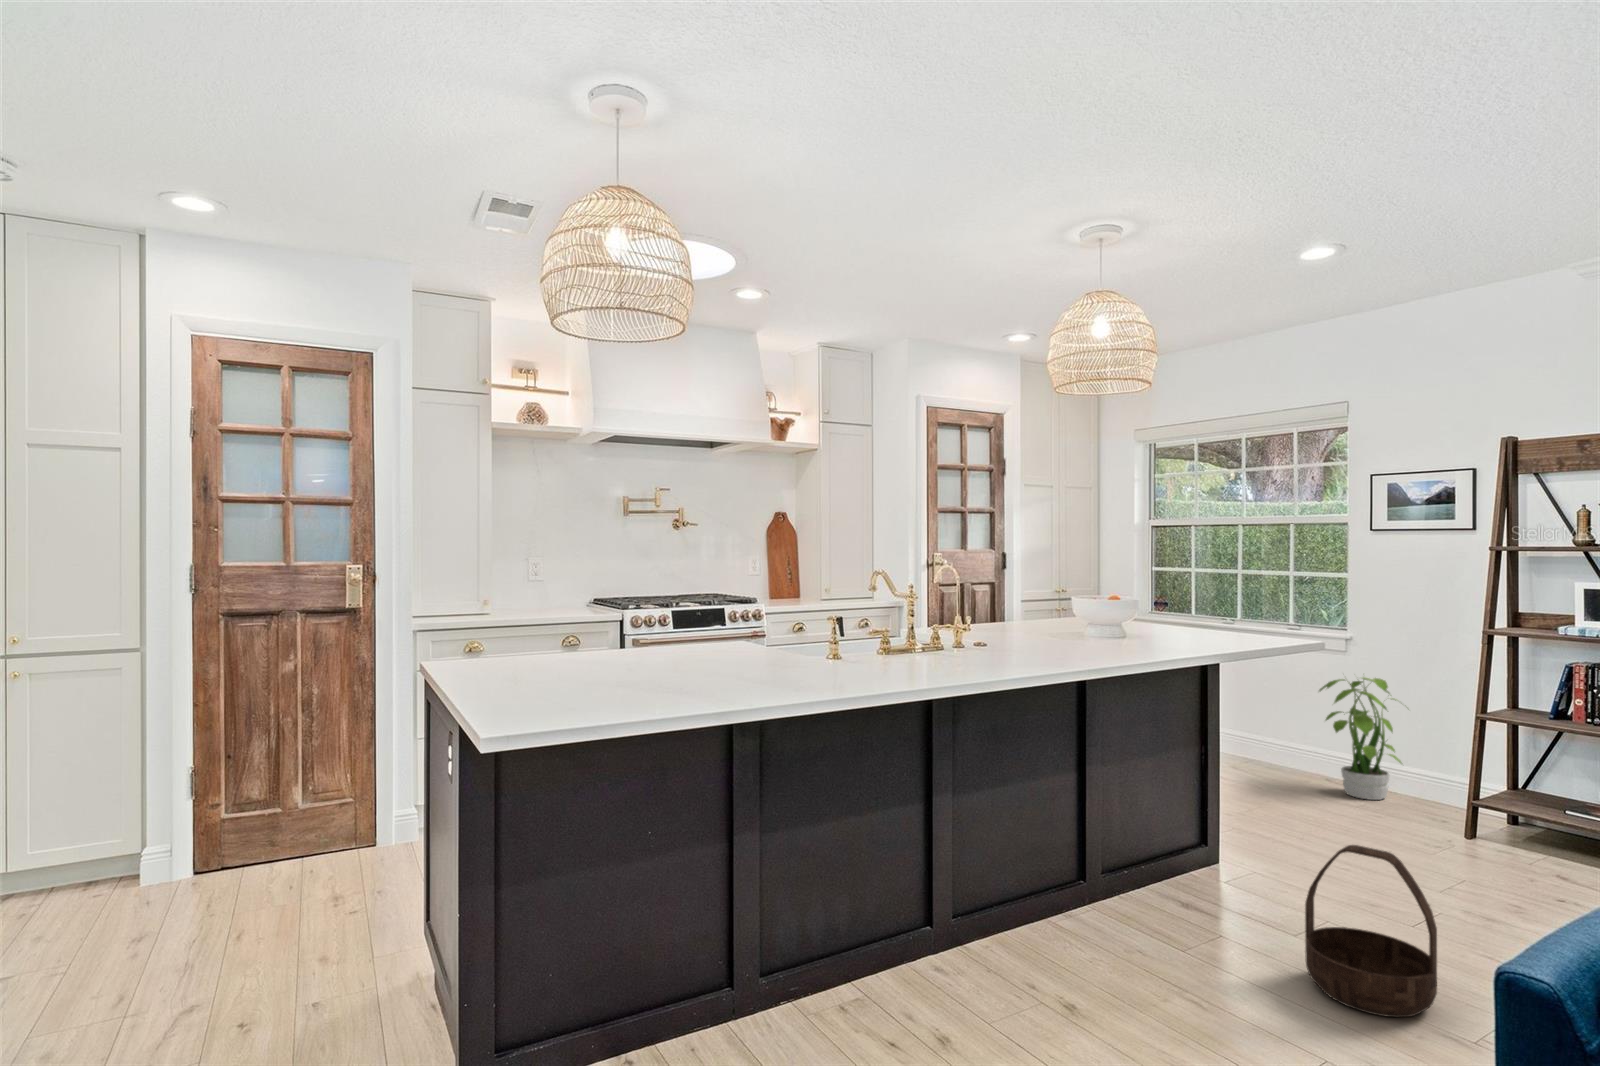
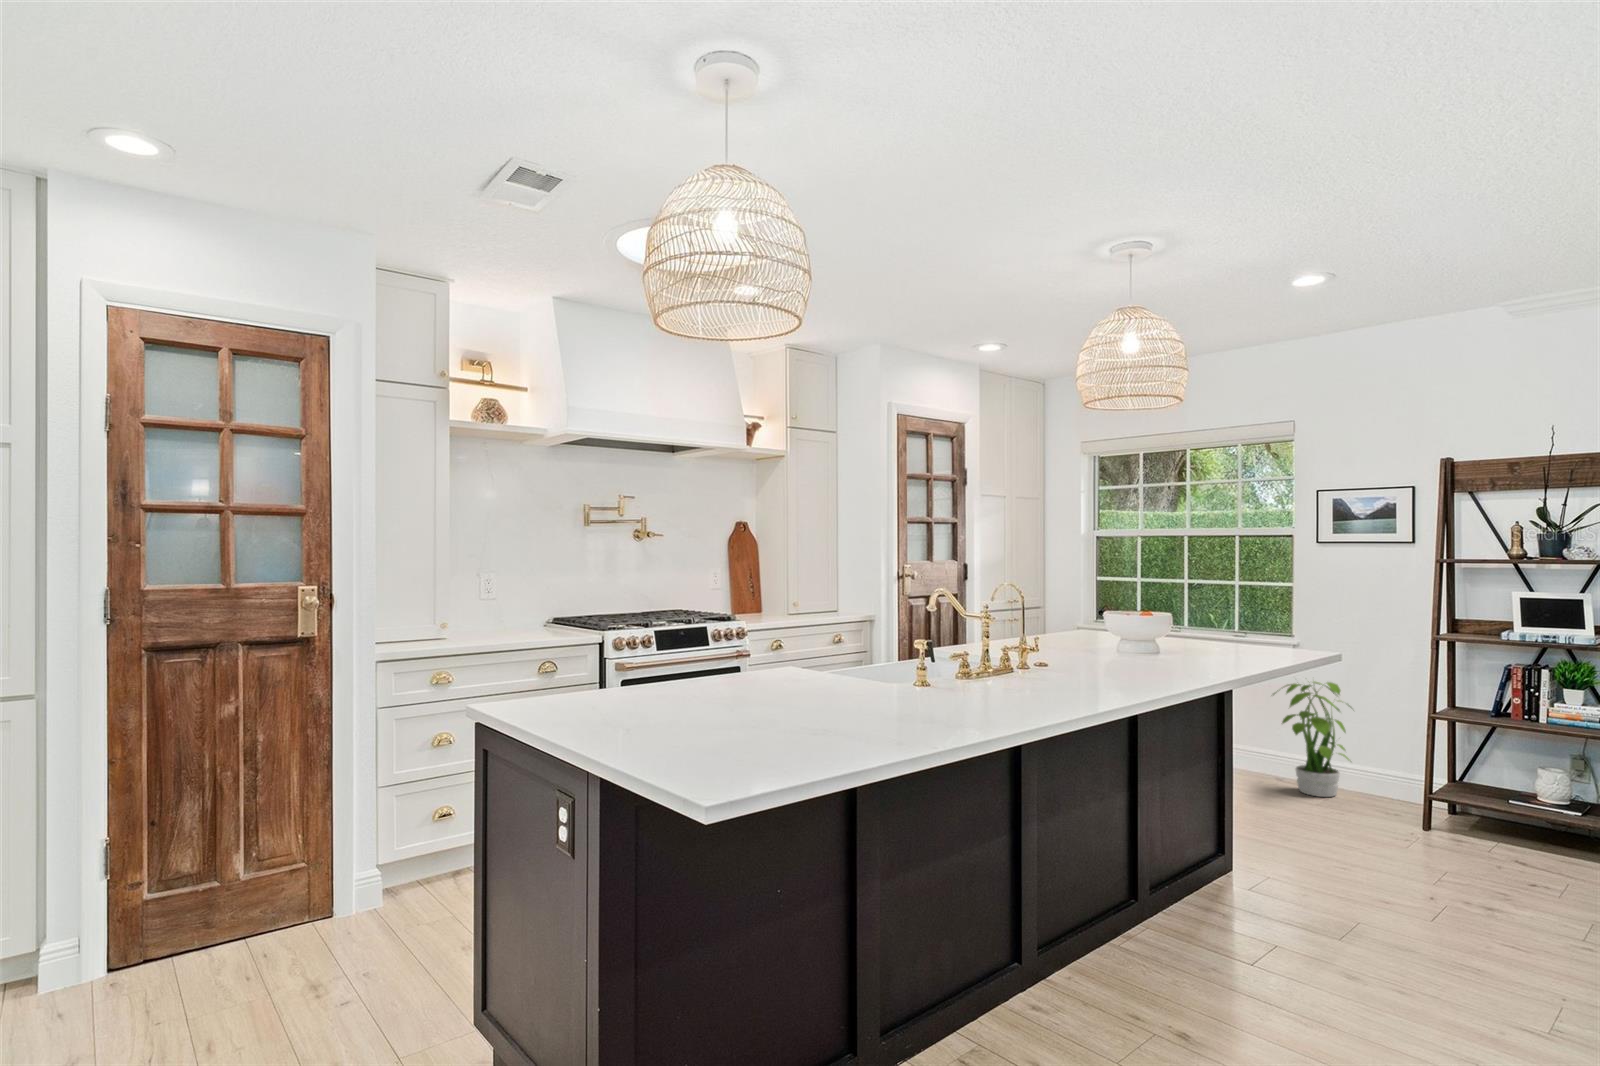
basket: present [1305,845,1437,1017] -> none [1389,855,1522,1022]

